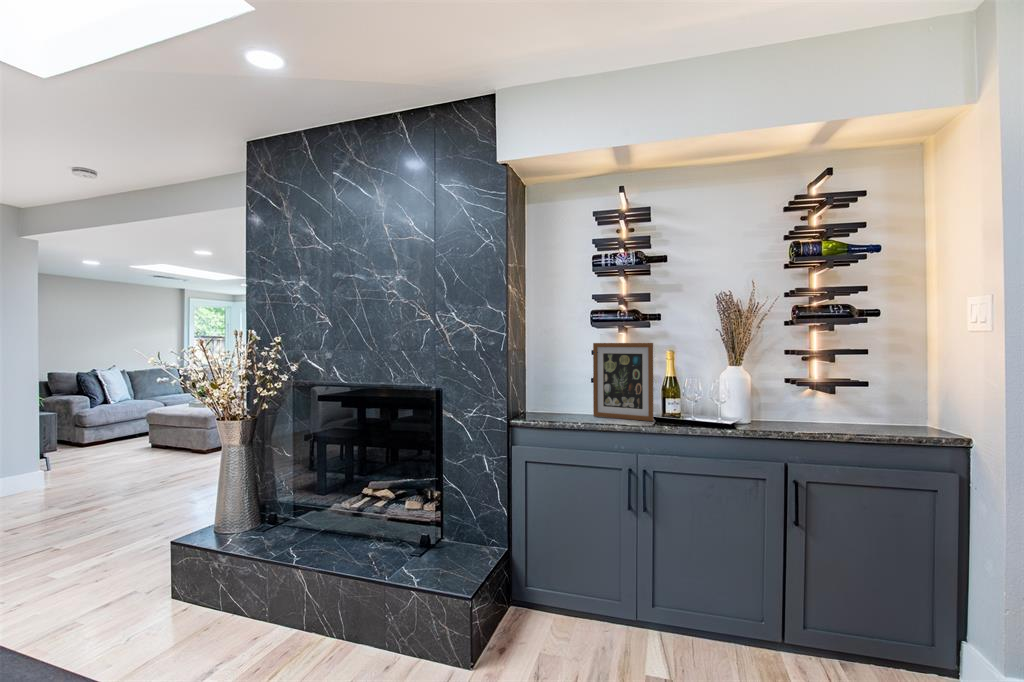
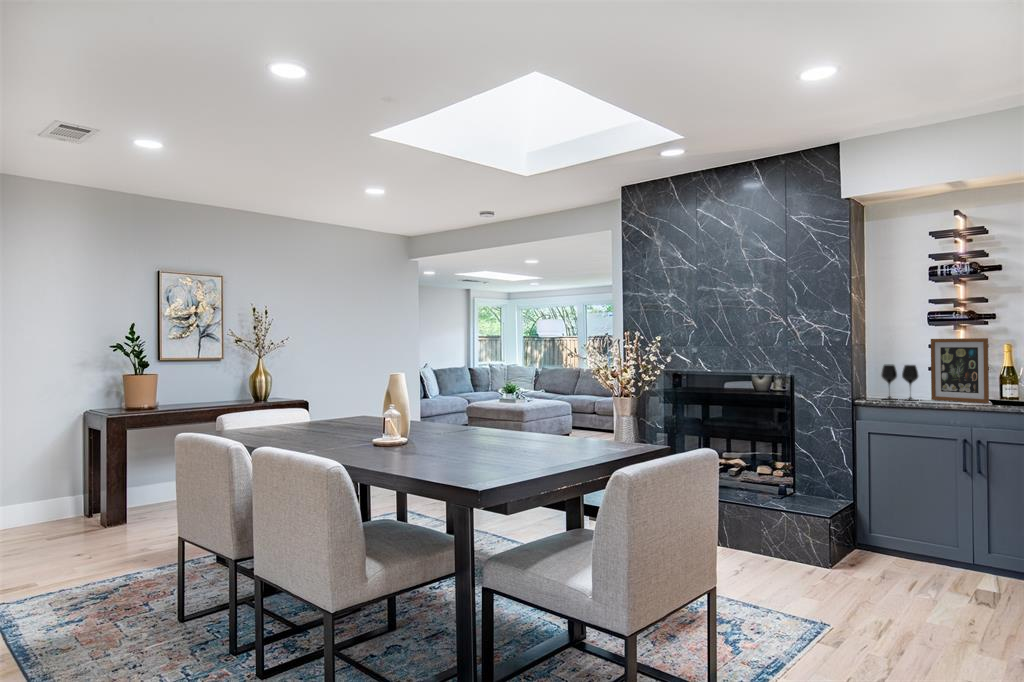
wine glass: none [541,374,581,418] -> present [881,364,918,401]

